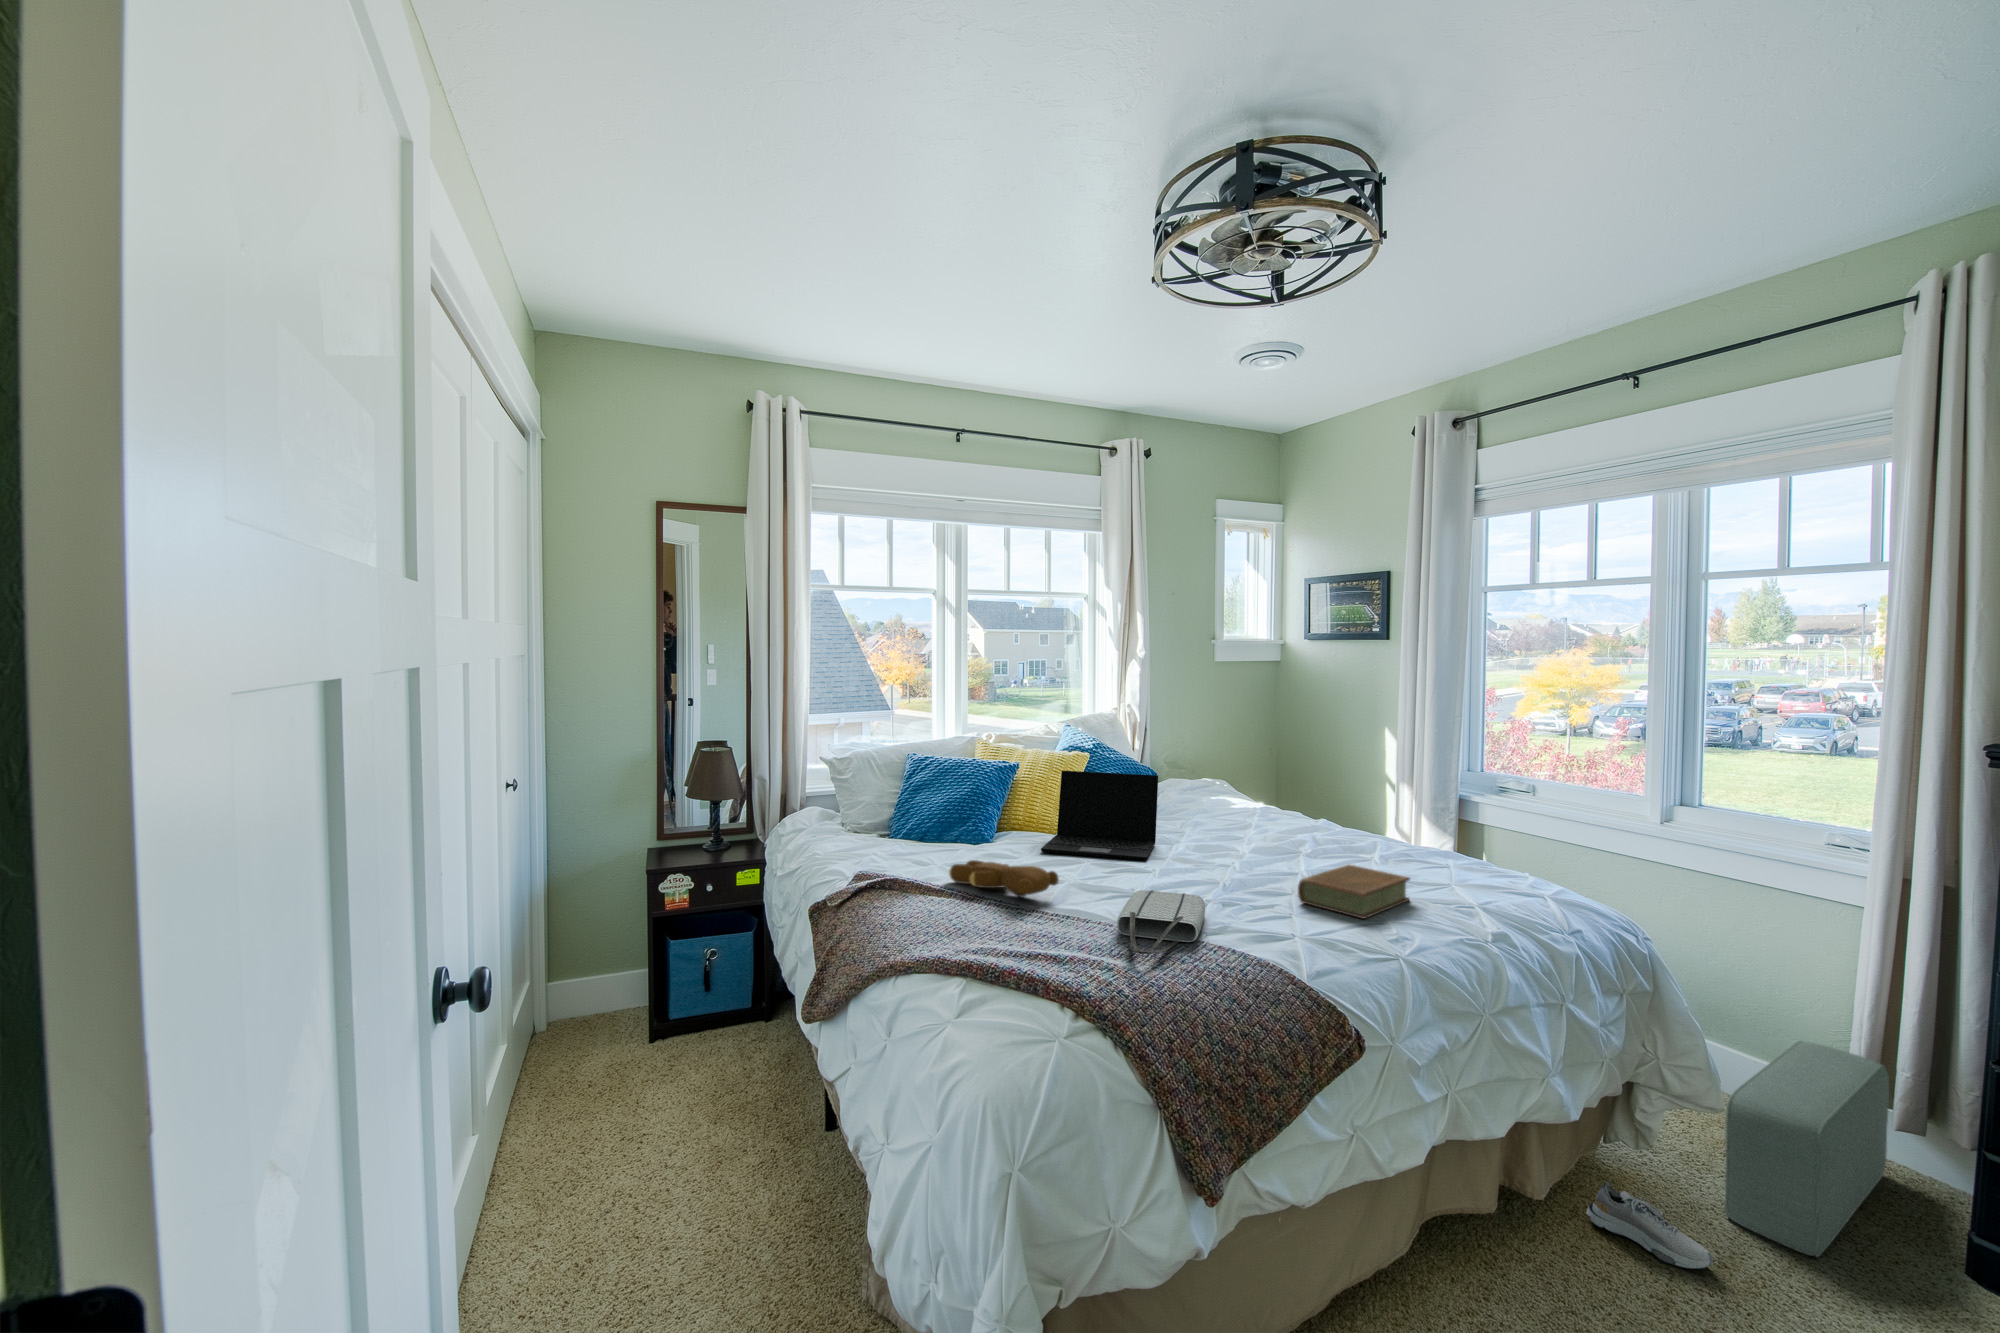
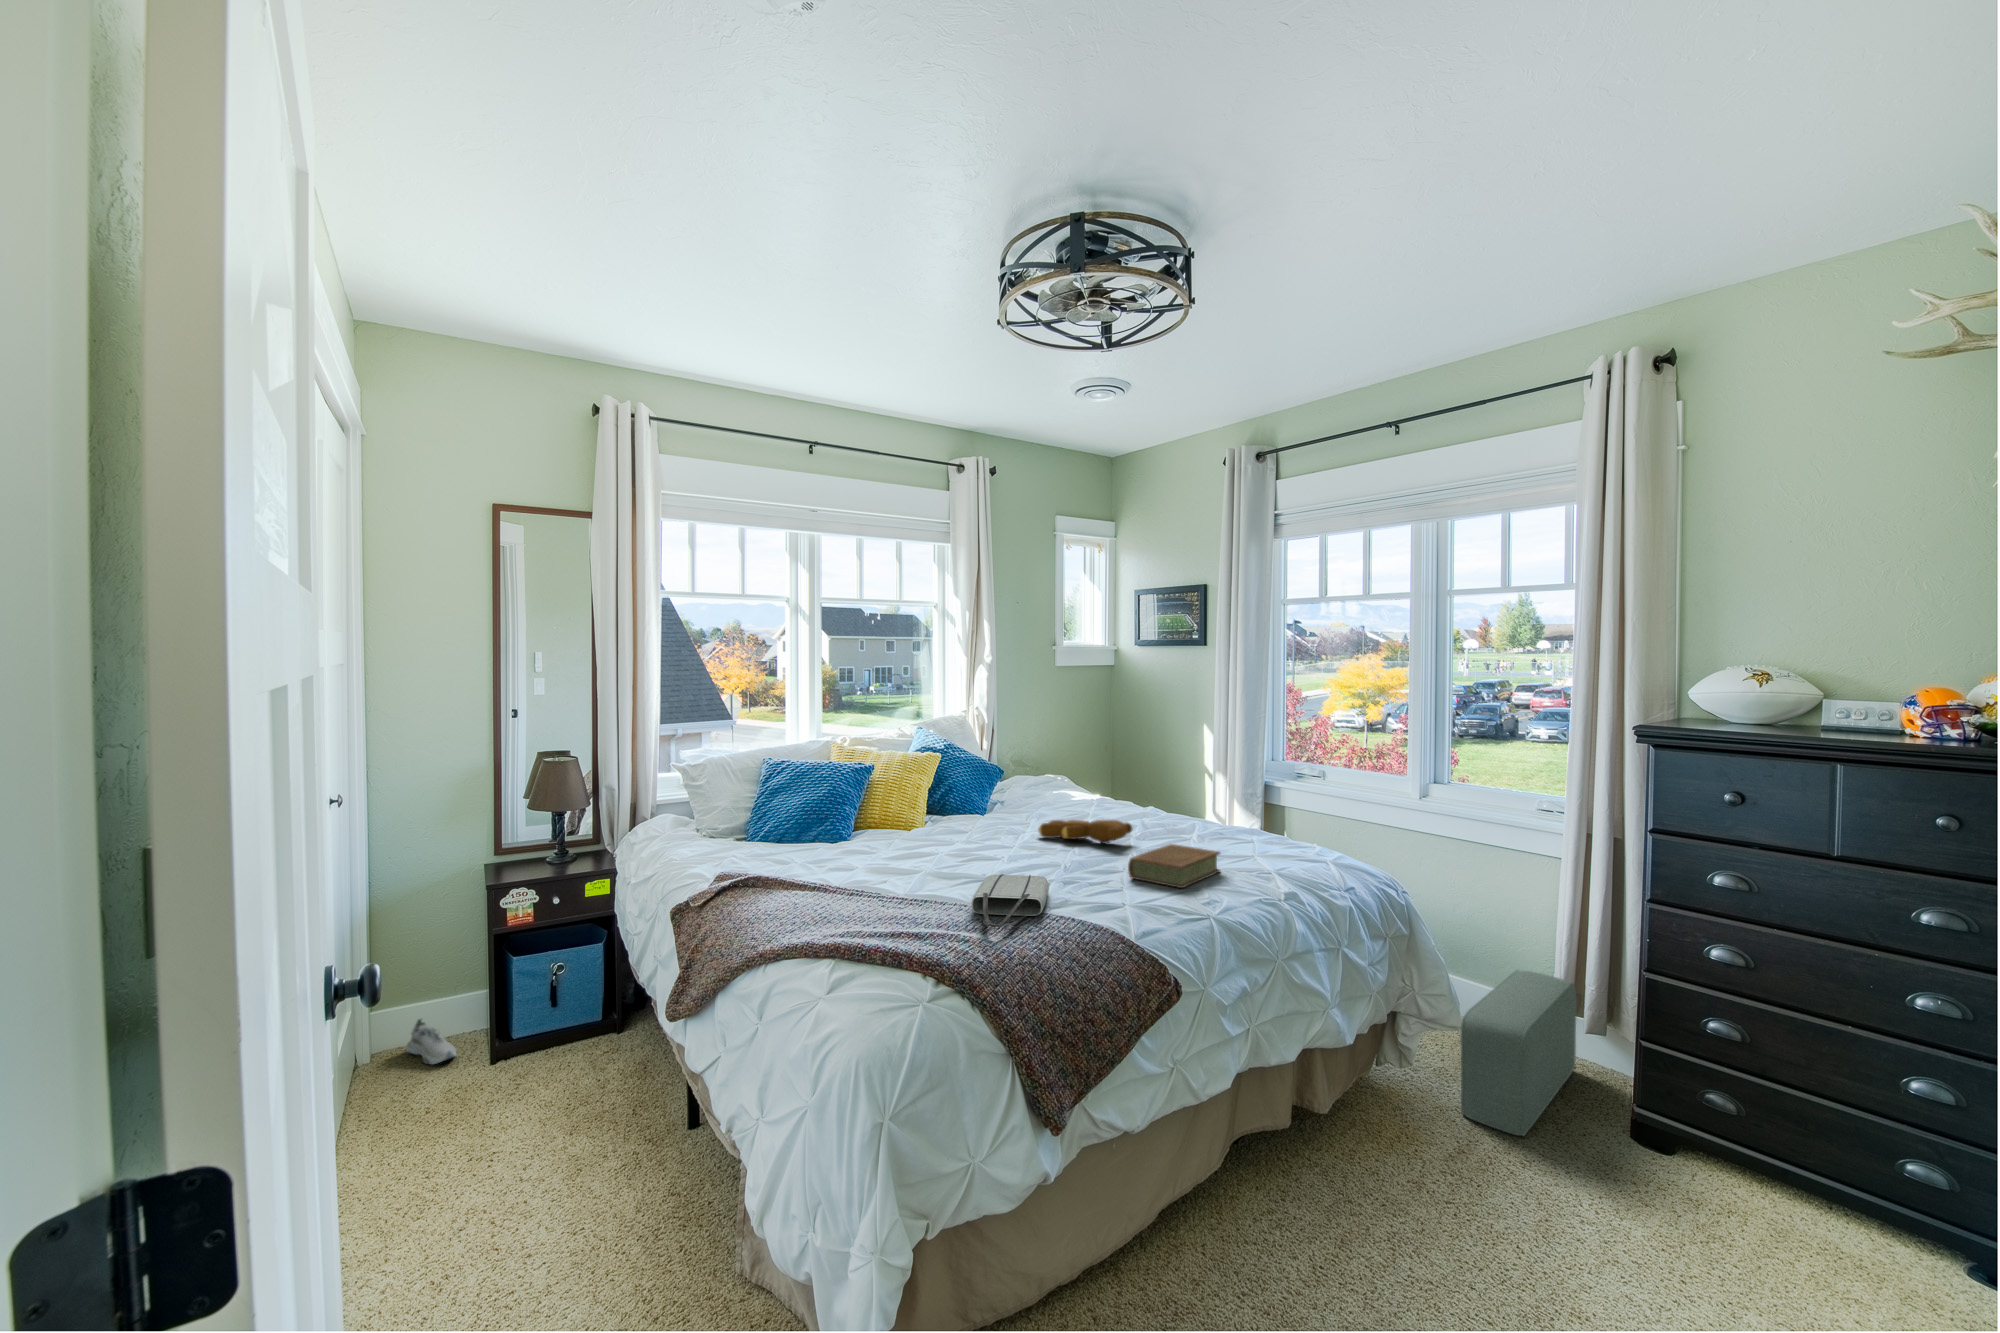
laptop: present [1041,771,1158,860] -> none [898,771,1006,851]
teddy bear: present [949,860,1059,897] -> present [1038,820,1132,844]
shoe: present [1587,1179,1713,1269] -> present [406,1019,456,1064]

